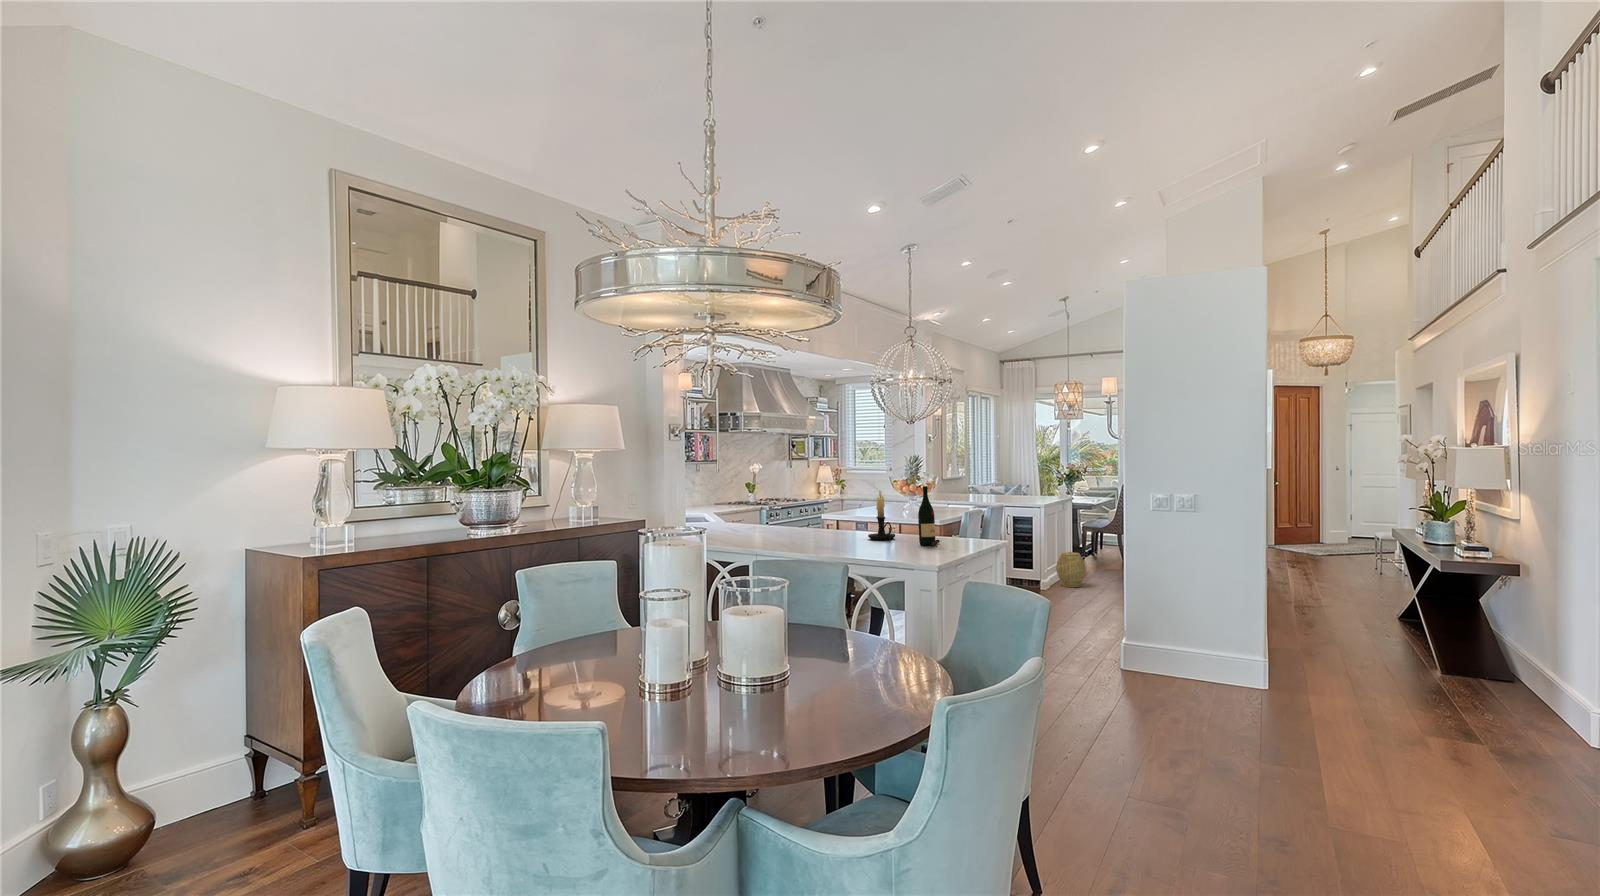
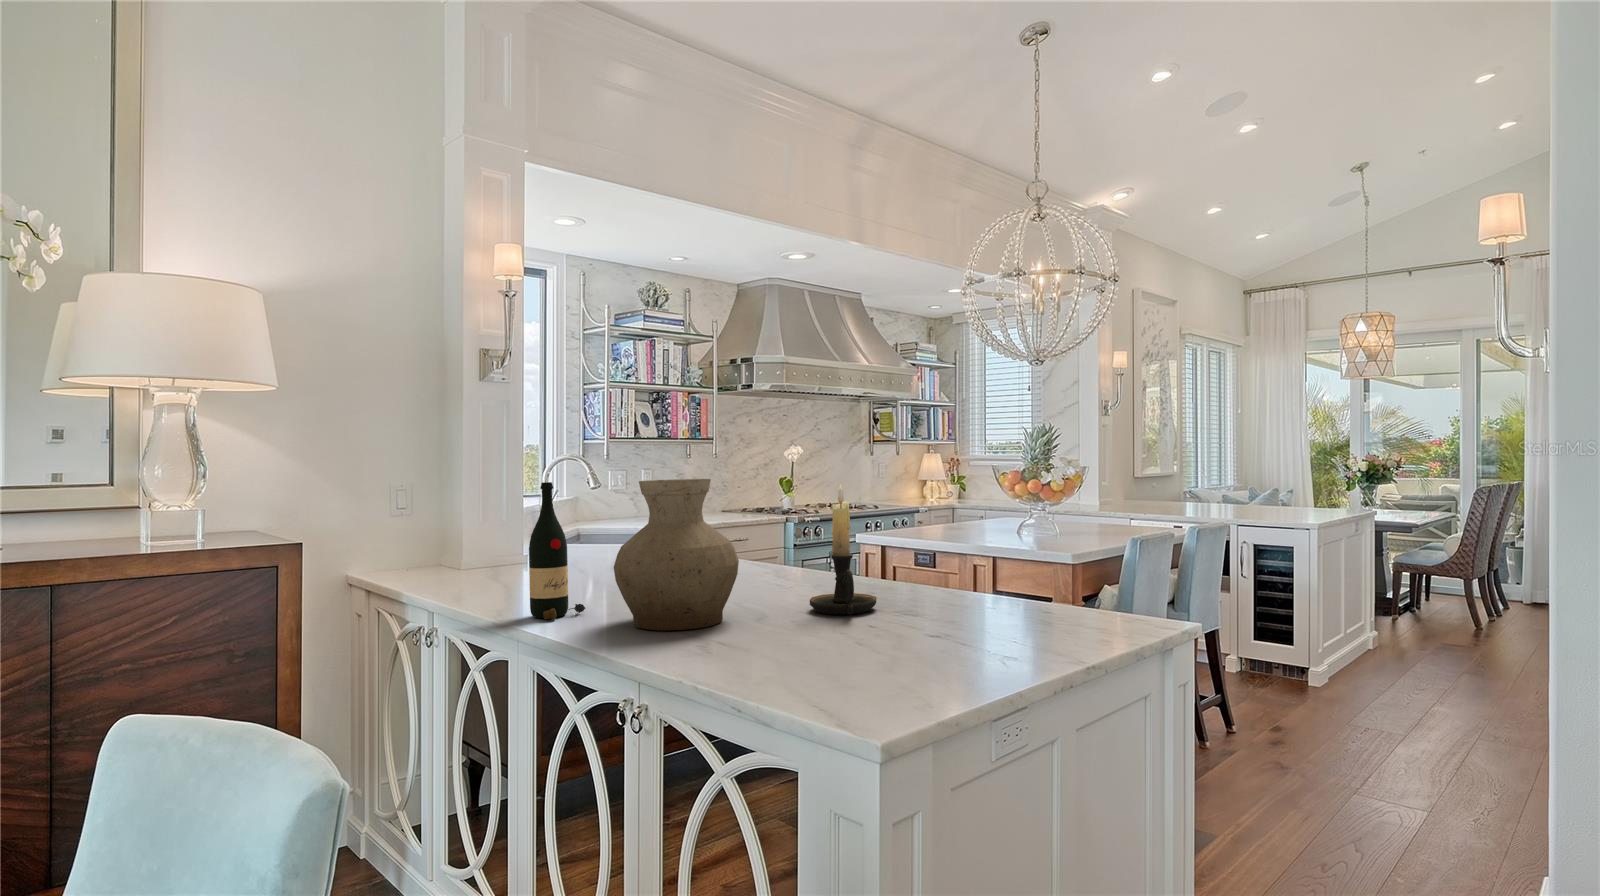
wine bottle: present [918,486,940,546] -> present [529,482,586,620]
vase: none [799,488,848,547] -> present [614,479,739,630]
woven basket: present [1056,552,1086,587] -> none [1340,614,1403,683]

